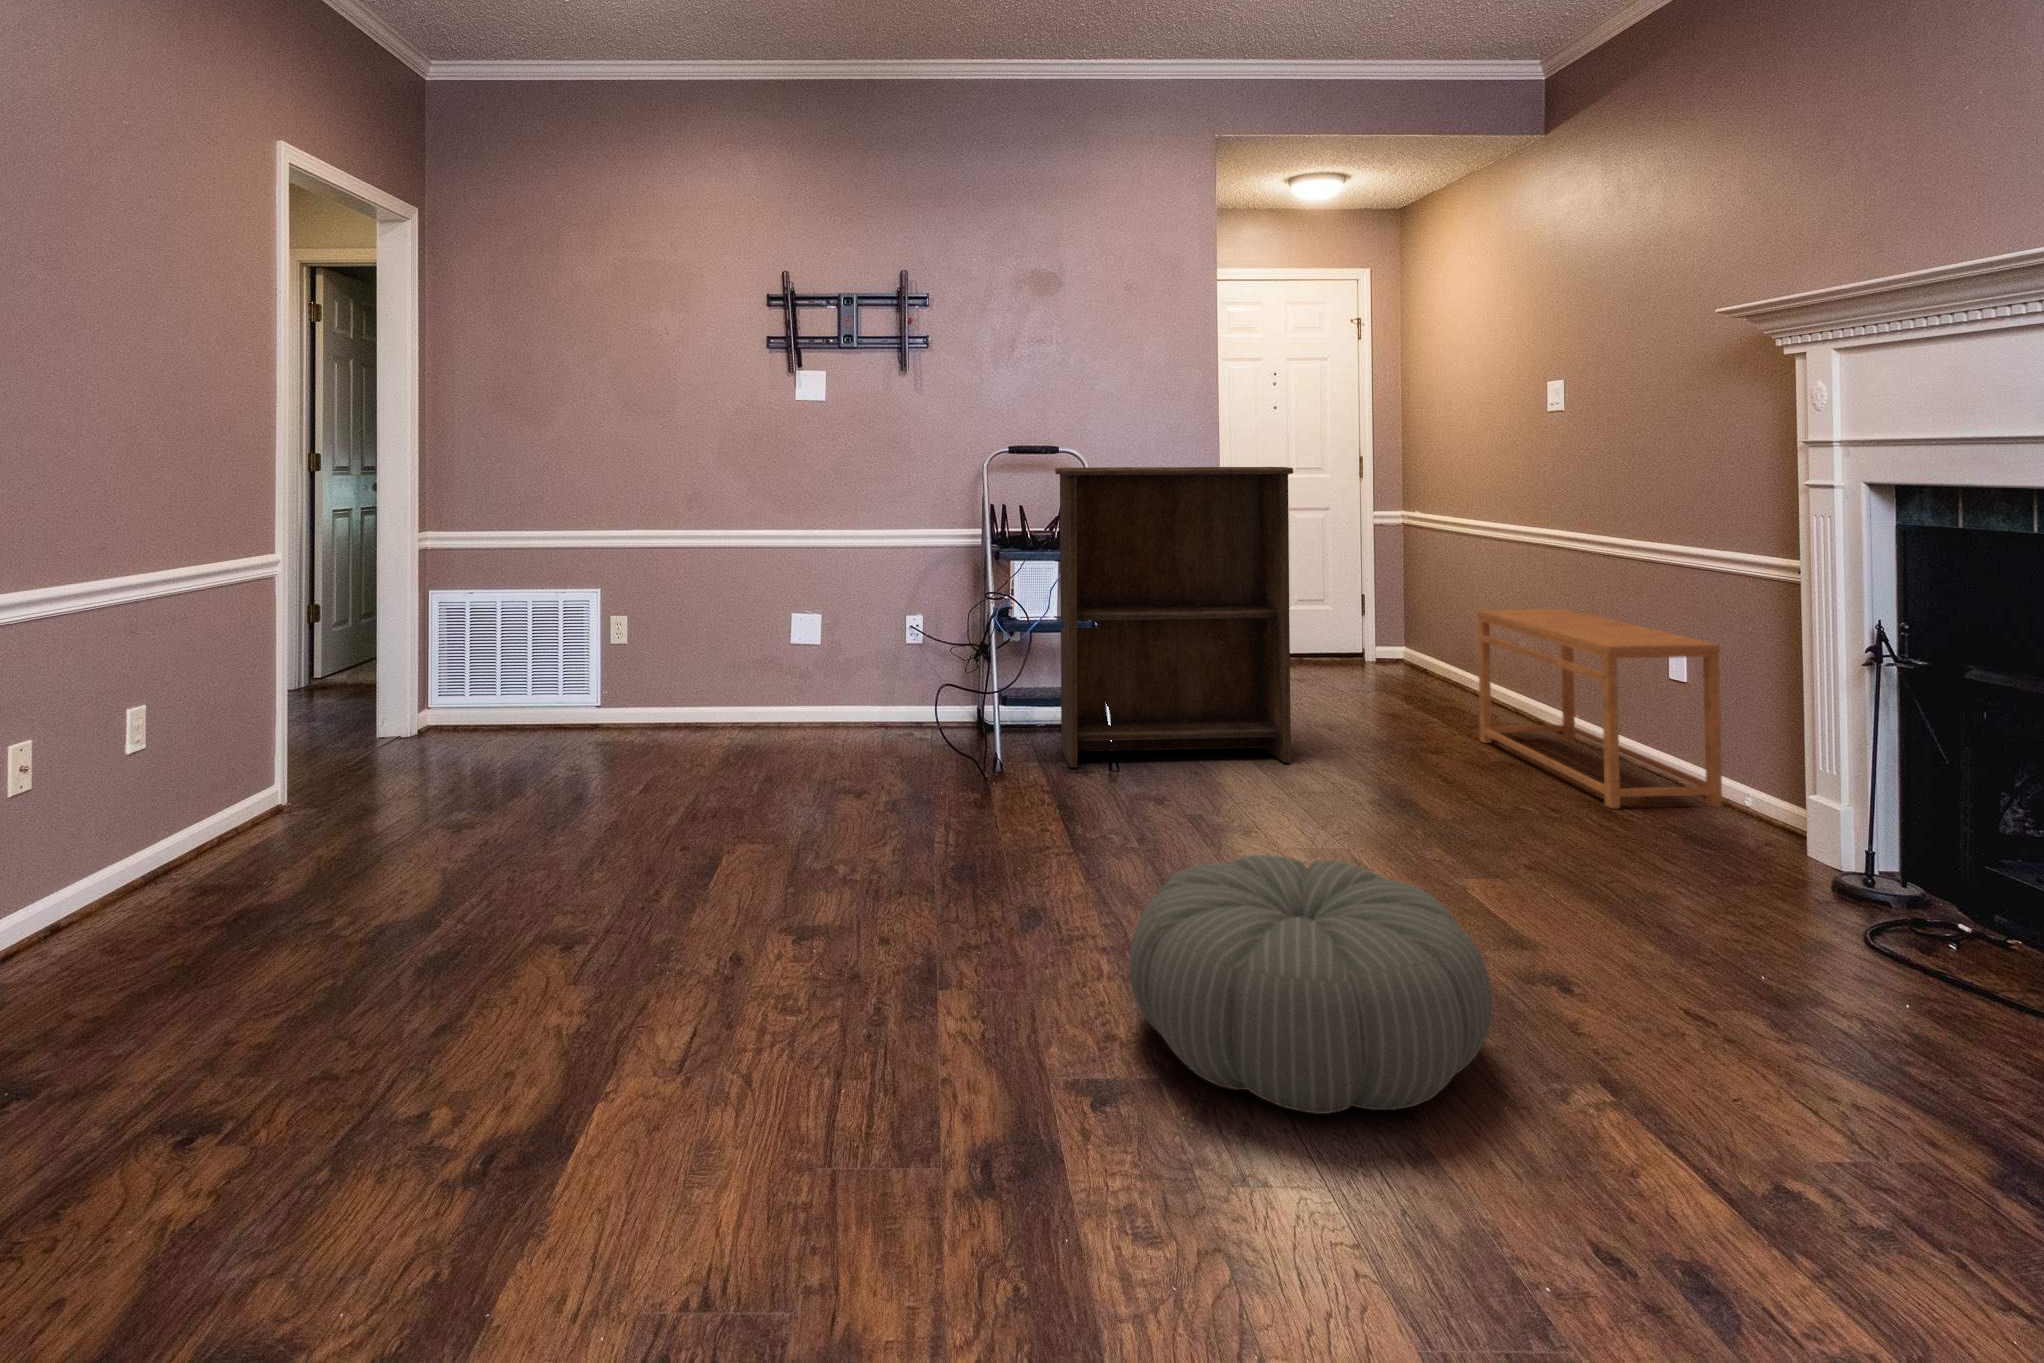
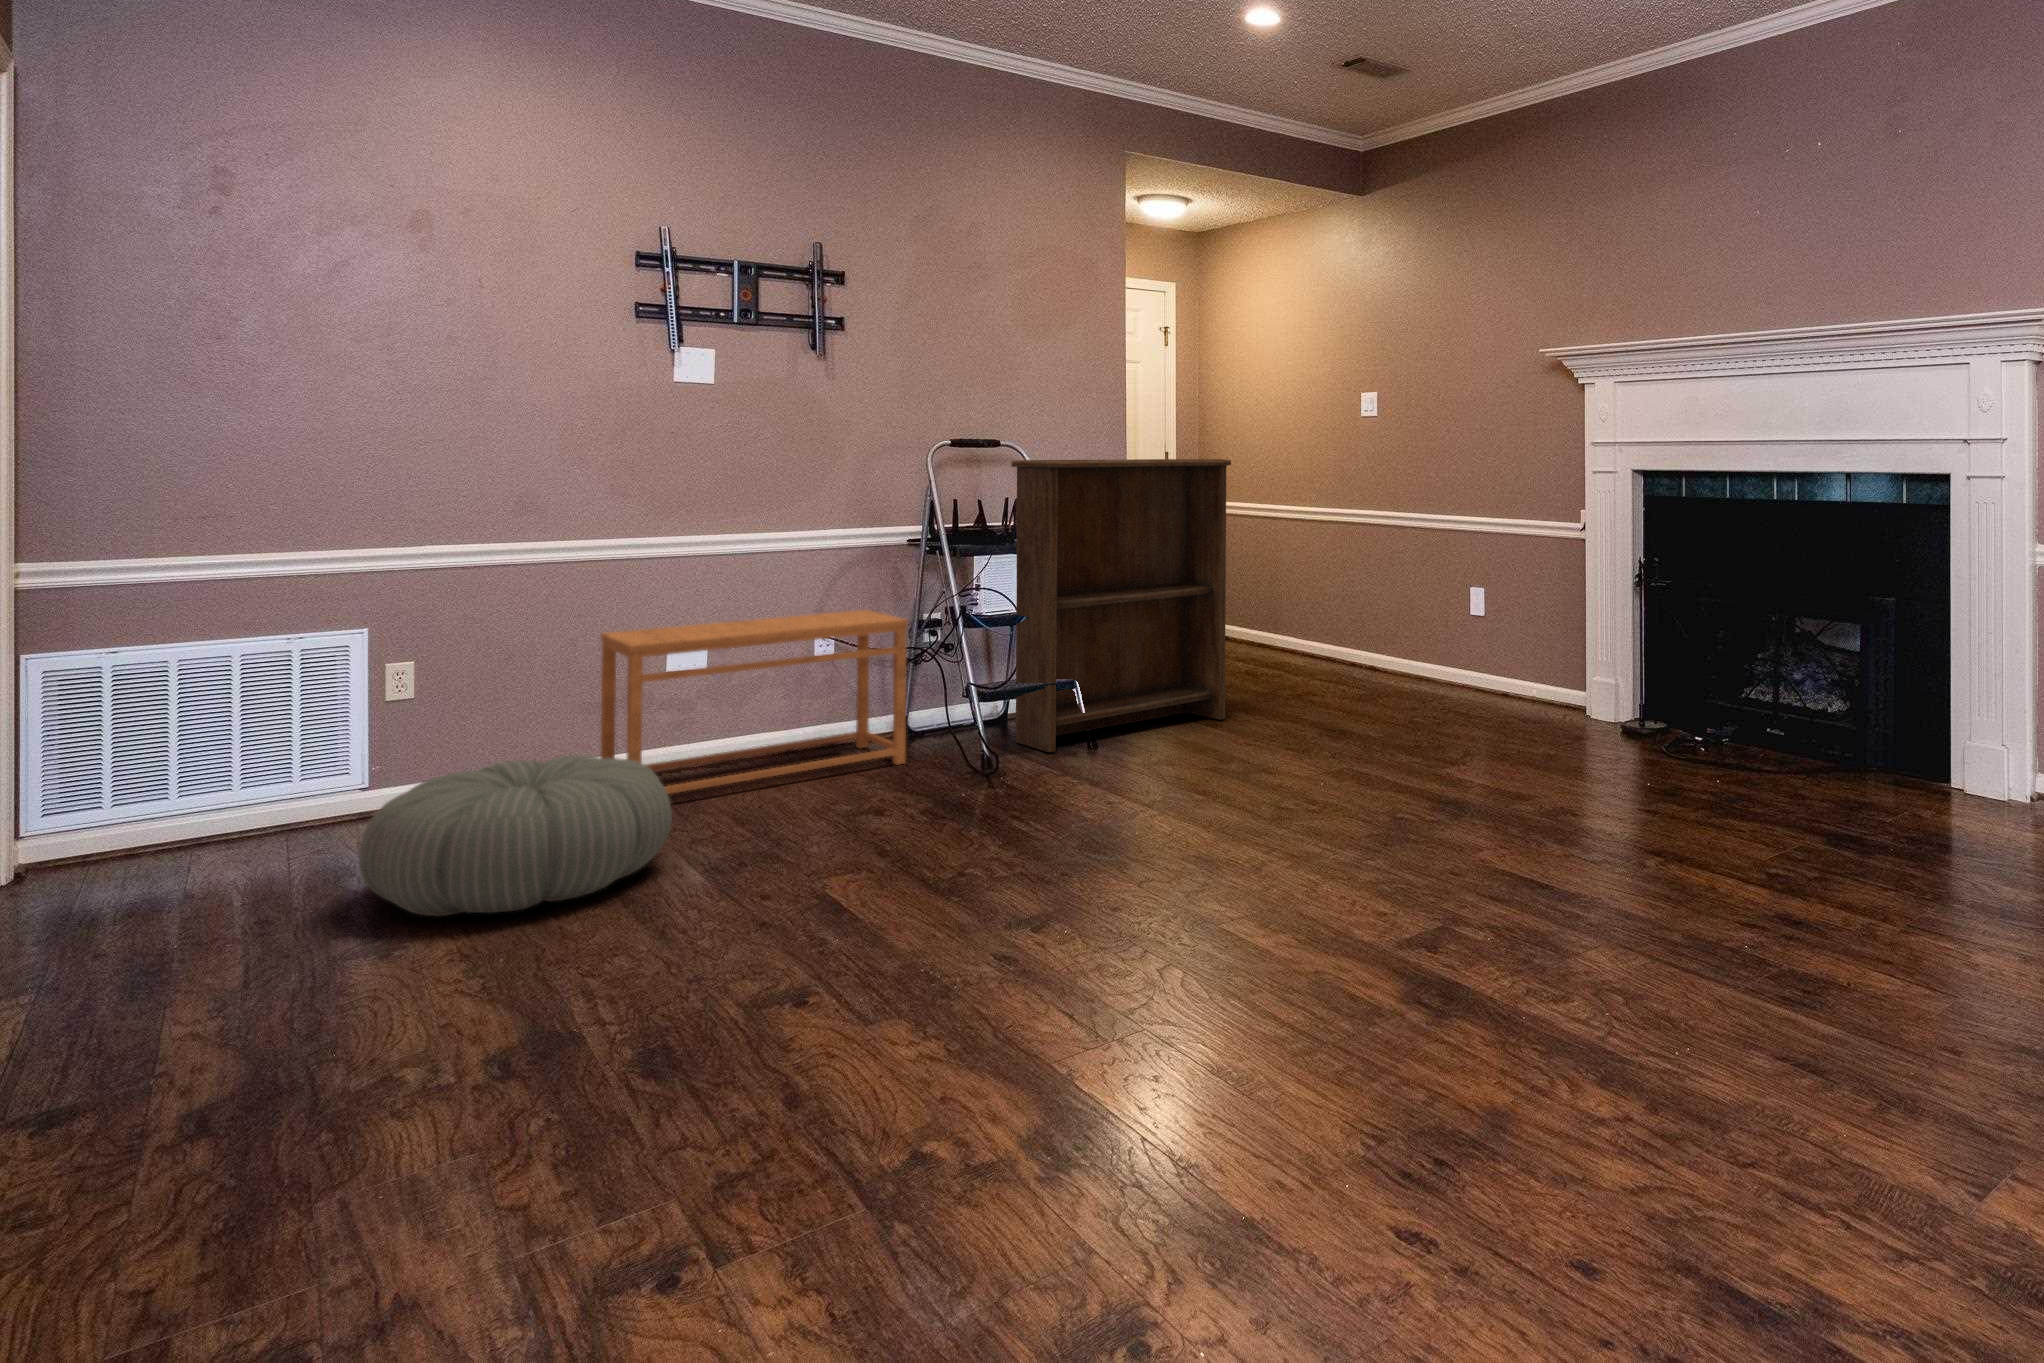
side table: present [1477,609,1722,808] -> present [601,610,908,794]
pouf: present [1130,855,1492,1114] -> present [359,755,672,916]

